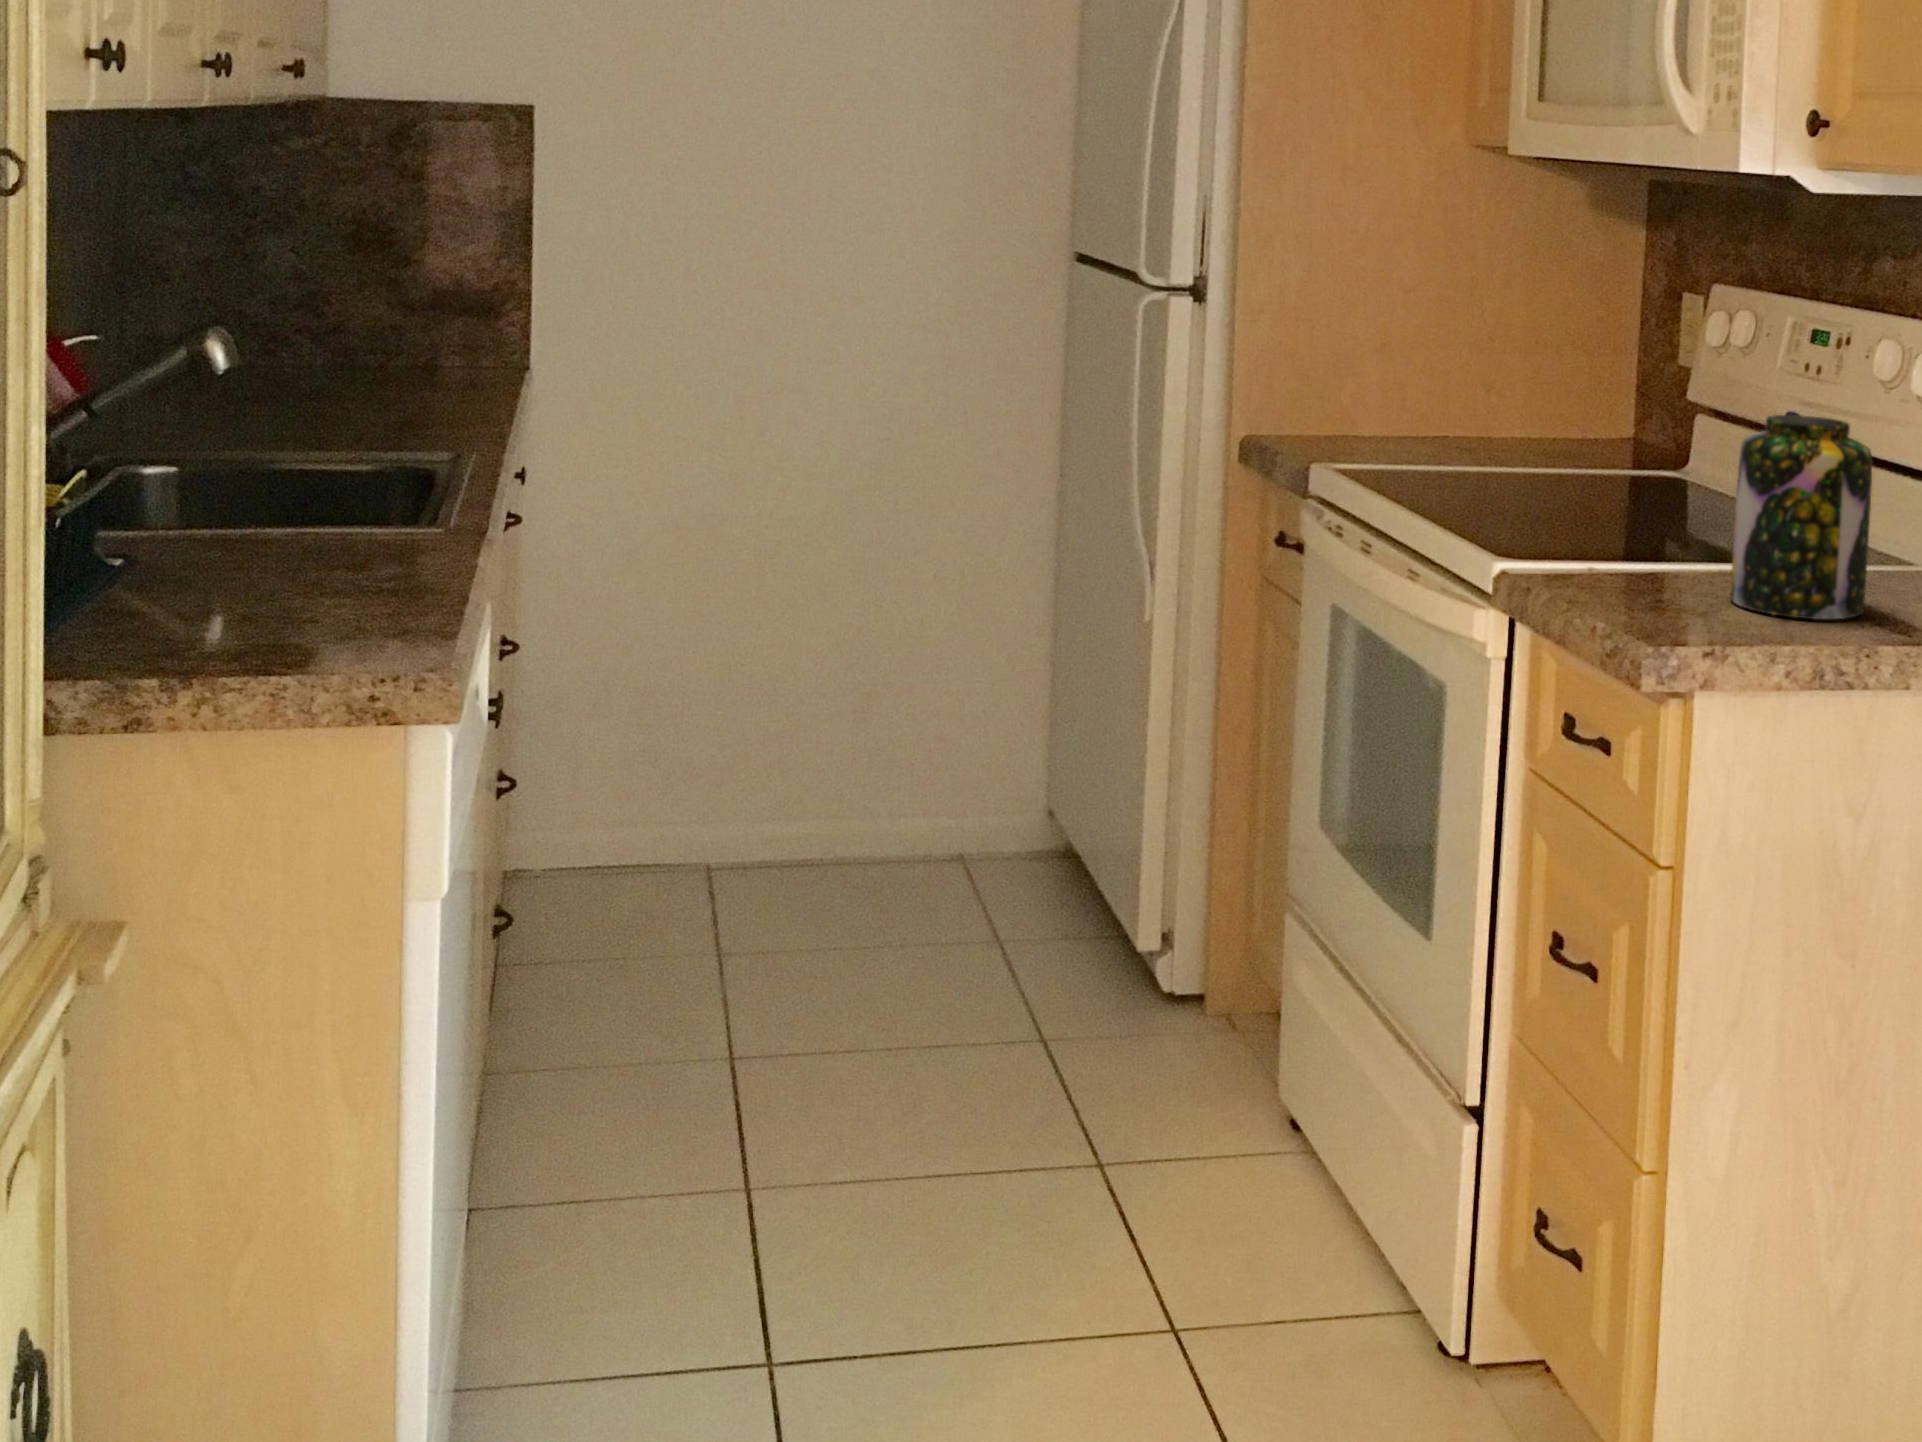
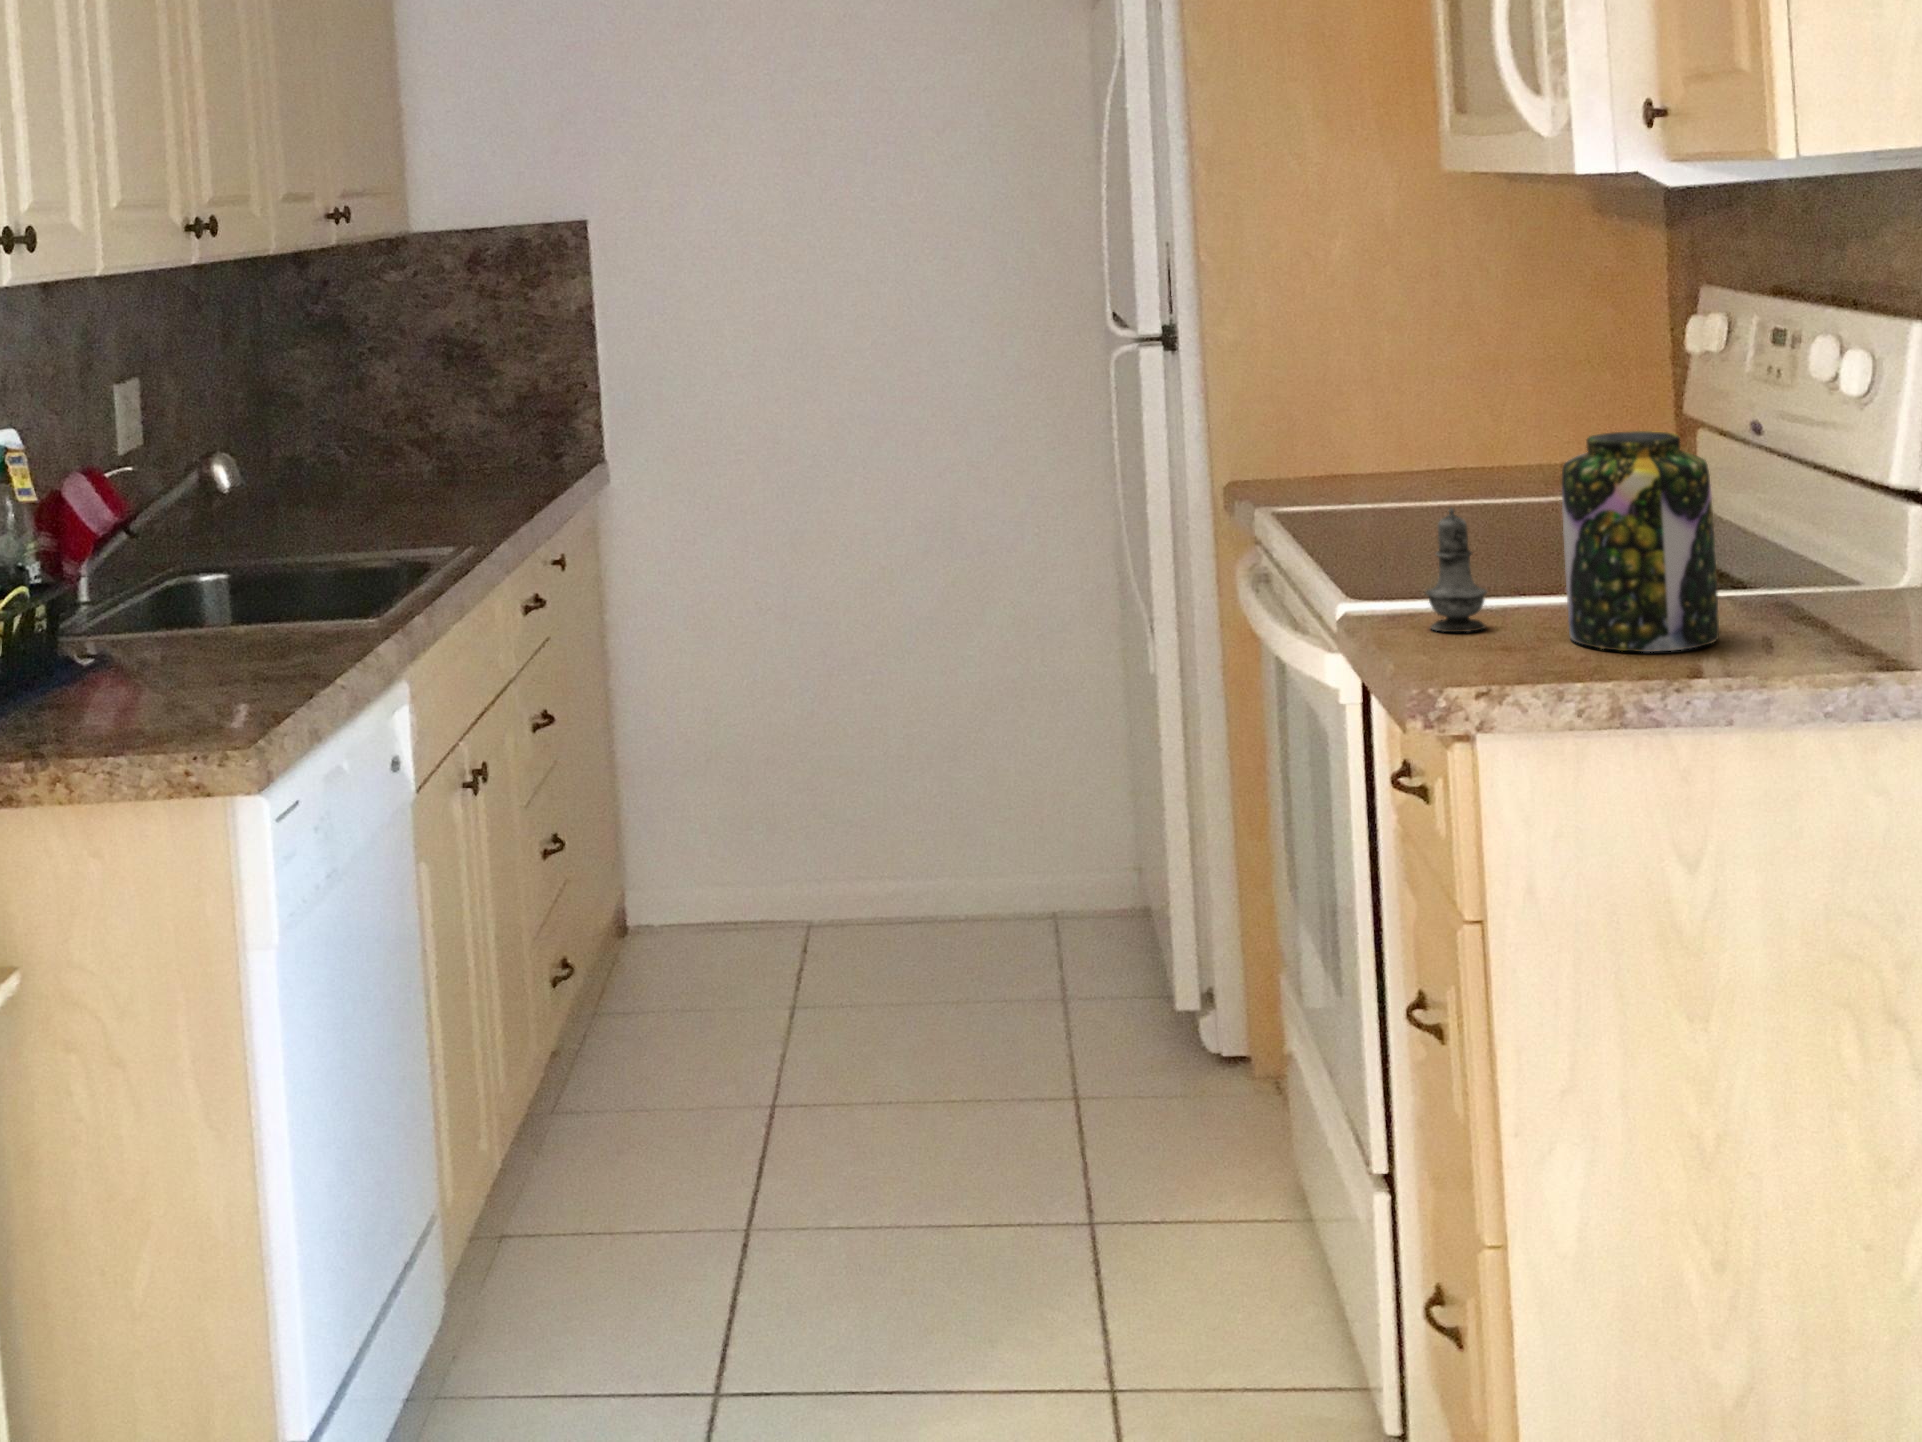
salt shaker: none [1597,474,1654,593] -> present [1426,508,1487,632]

